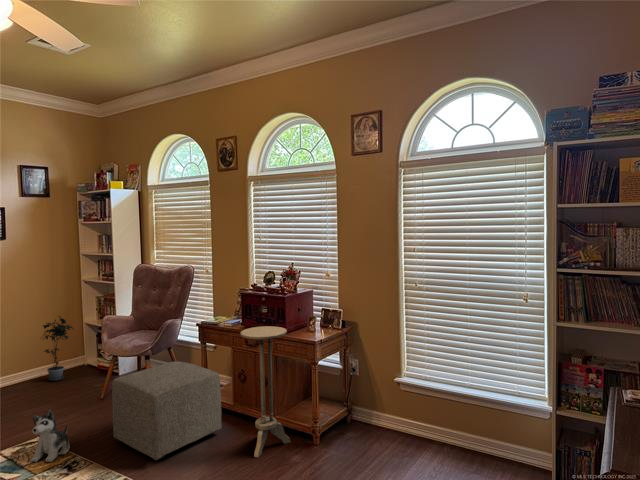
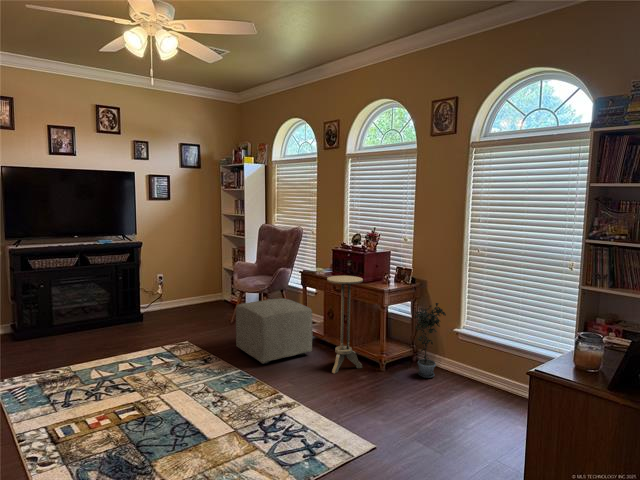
potted plant: present [43,316,74,381] -> present [412,303,446,378]
plush toy: present [31,409,70,462] -> none [184,319,208,355]

